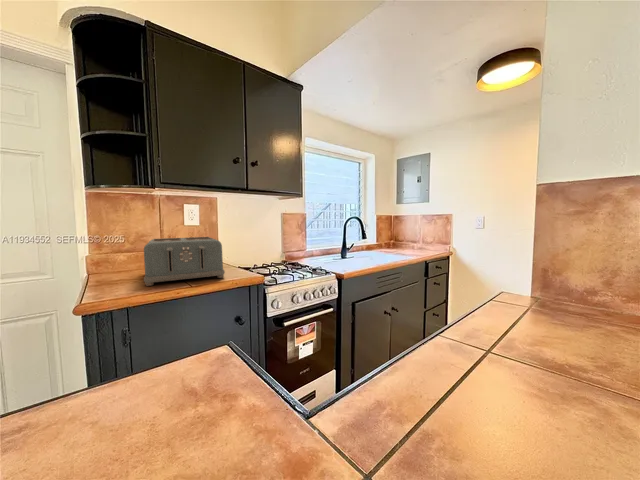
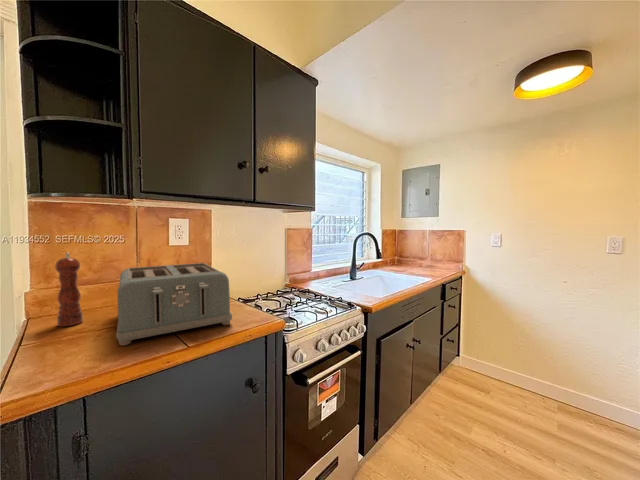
pepper mill: none [104,227,124,278] -> present [55,253,83,327]

